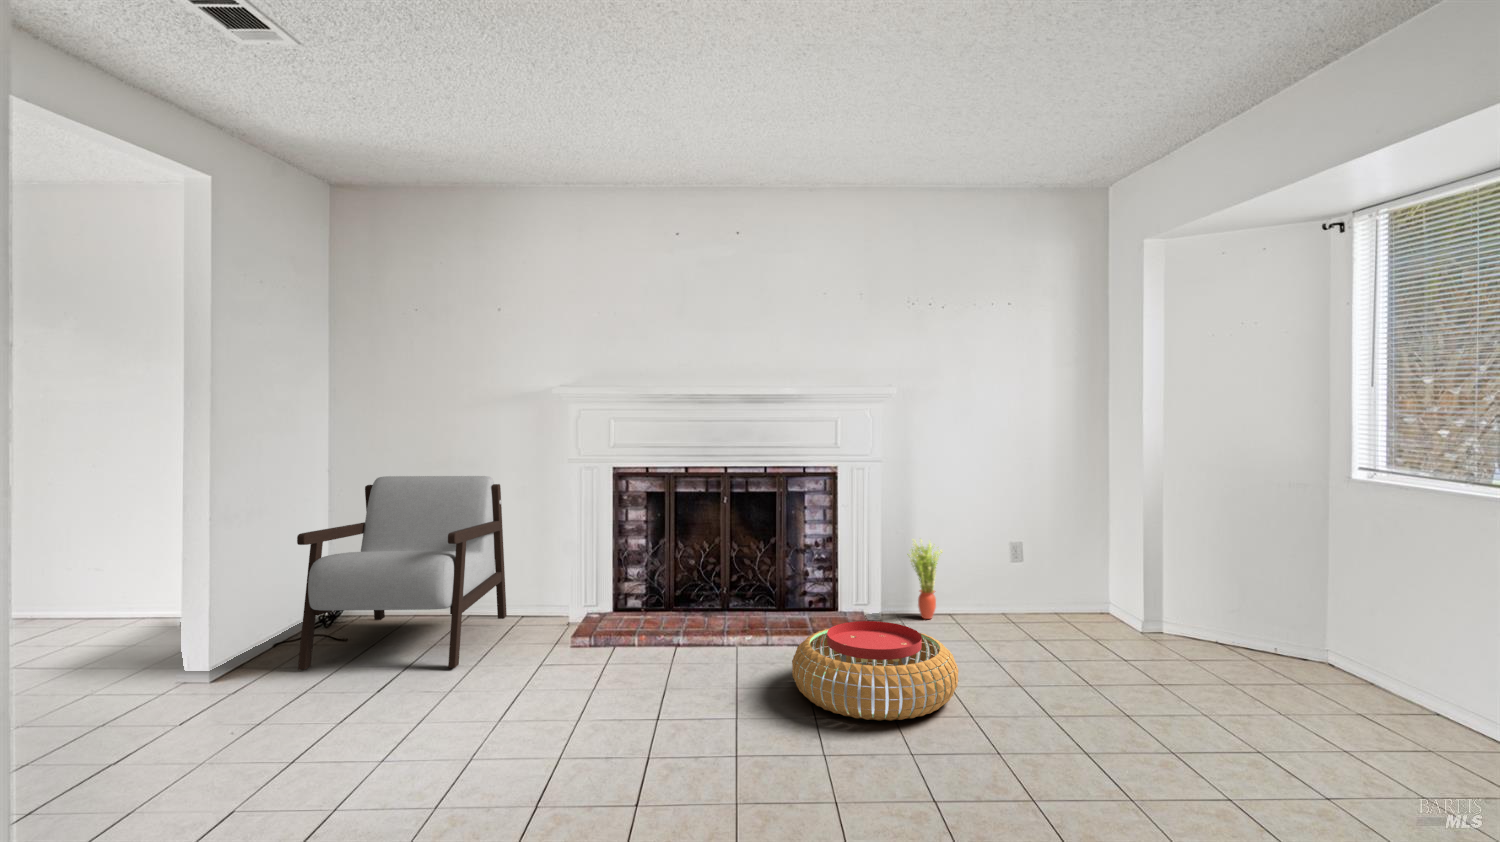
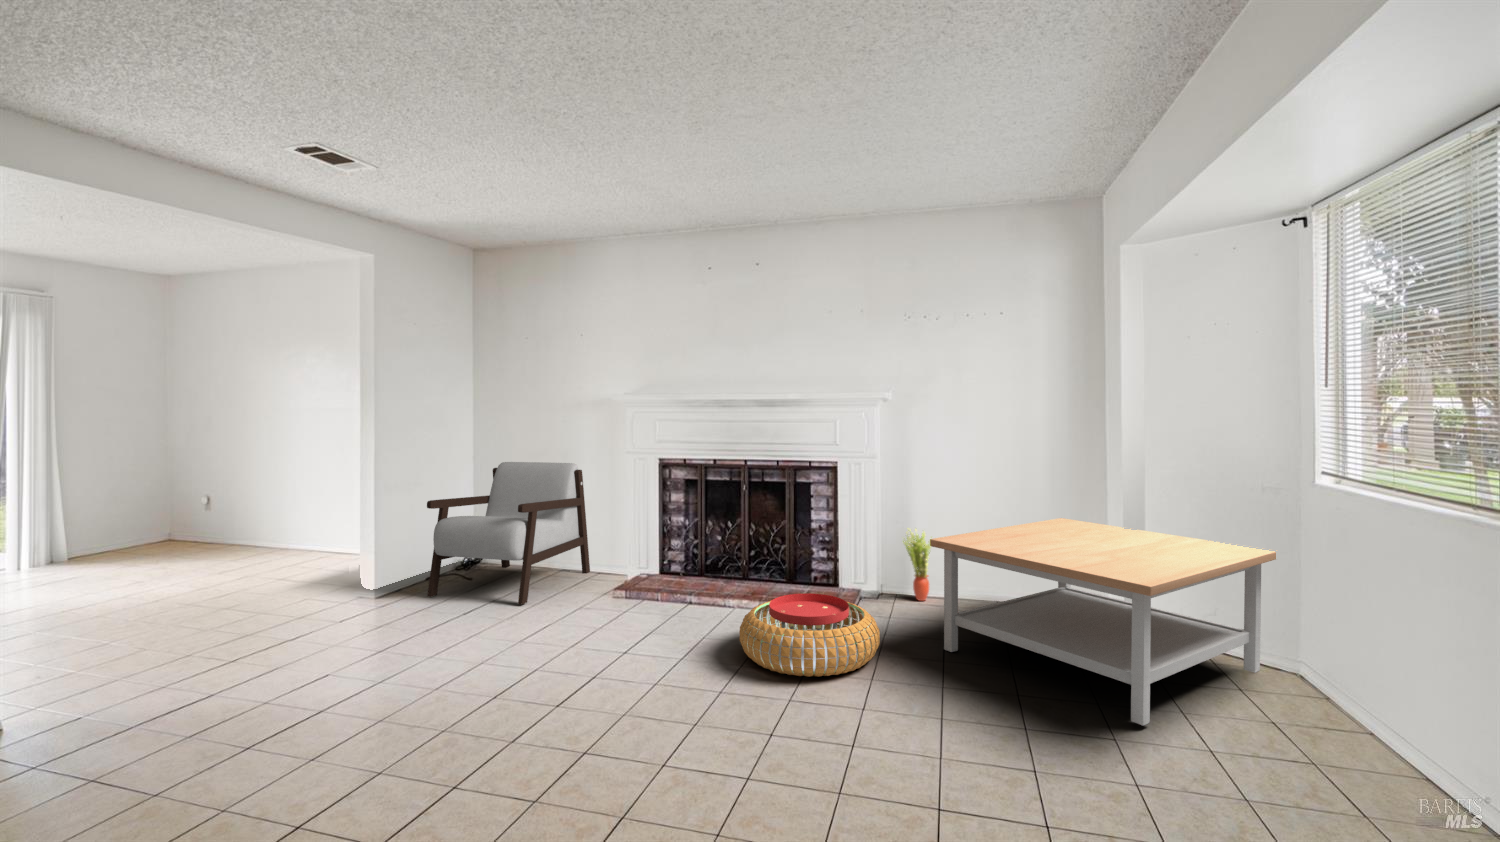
coffee table: none [992,521,1306,729] -> present [930,518,1276,725]

